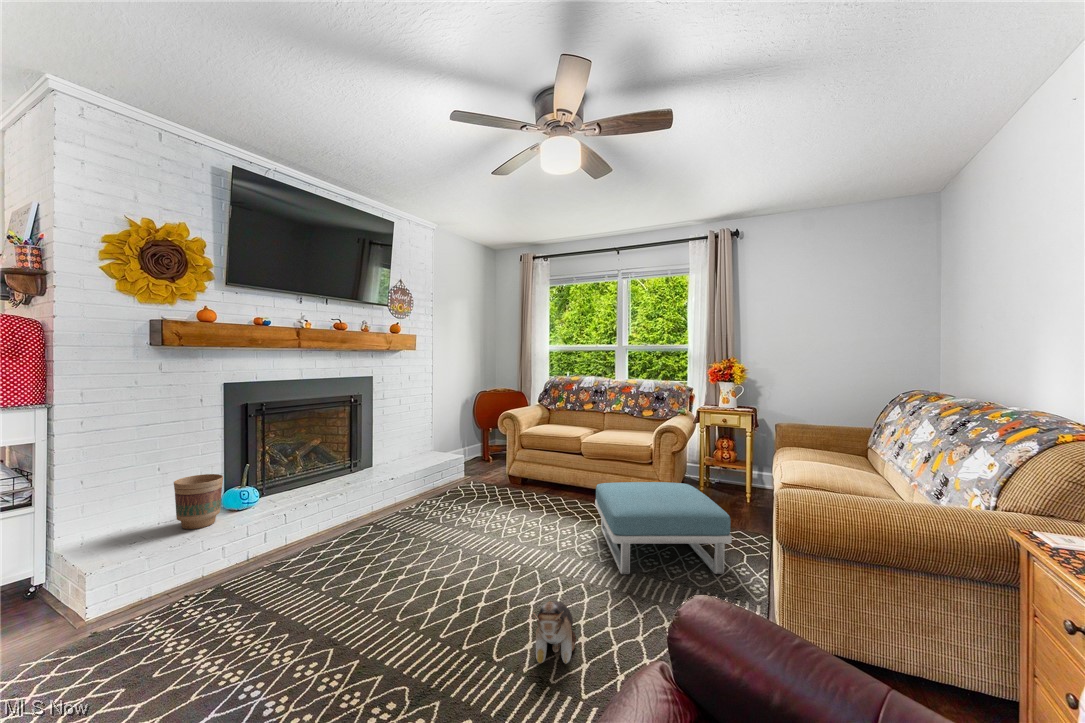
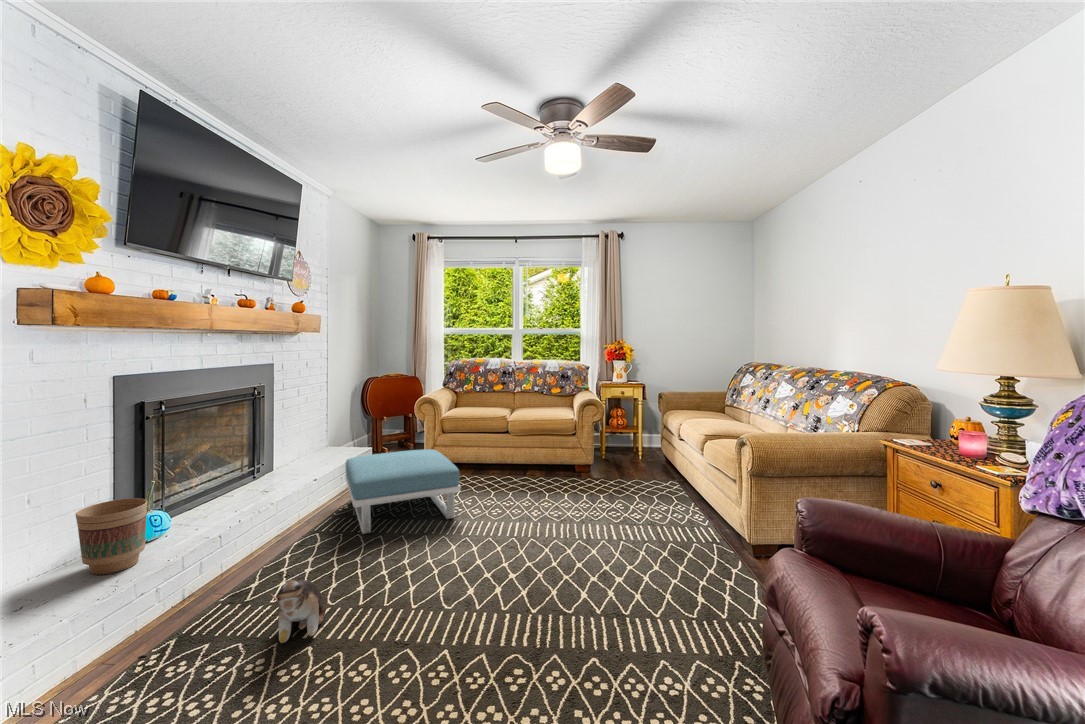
footstool: present [595,482,732,574] -> present [346,449,461,534]
plush toy: present [533,601,576,664] -> present [271,580,325,643]

